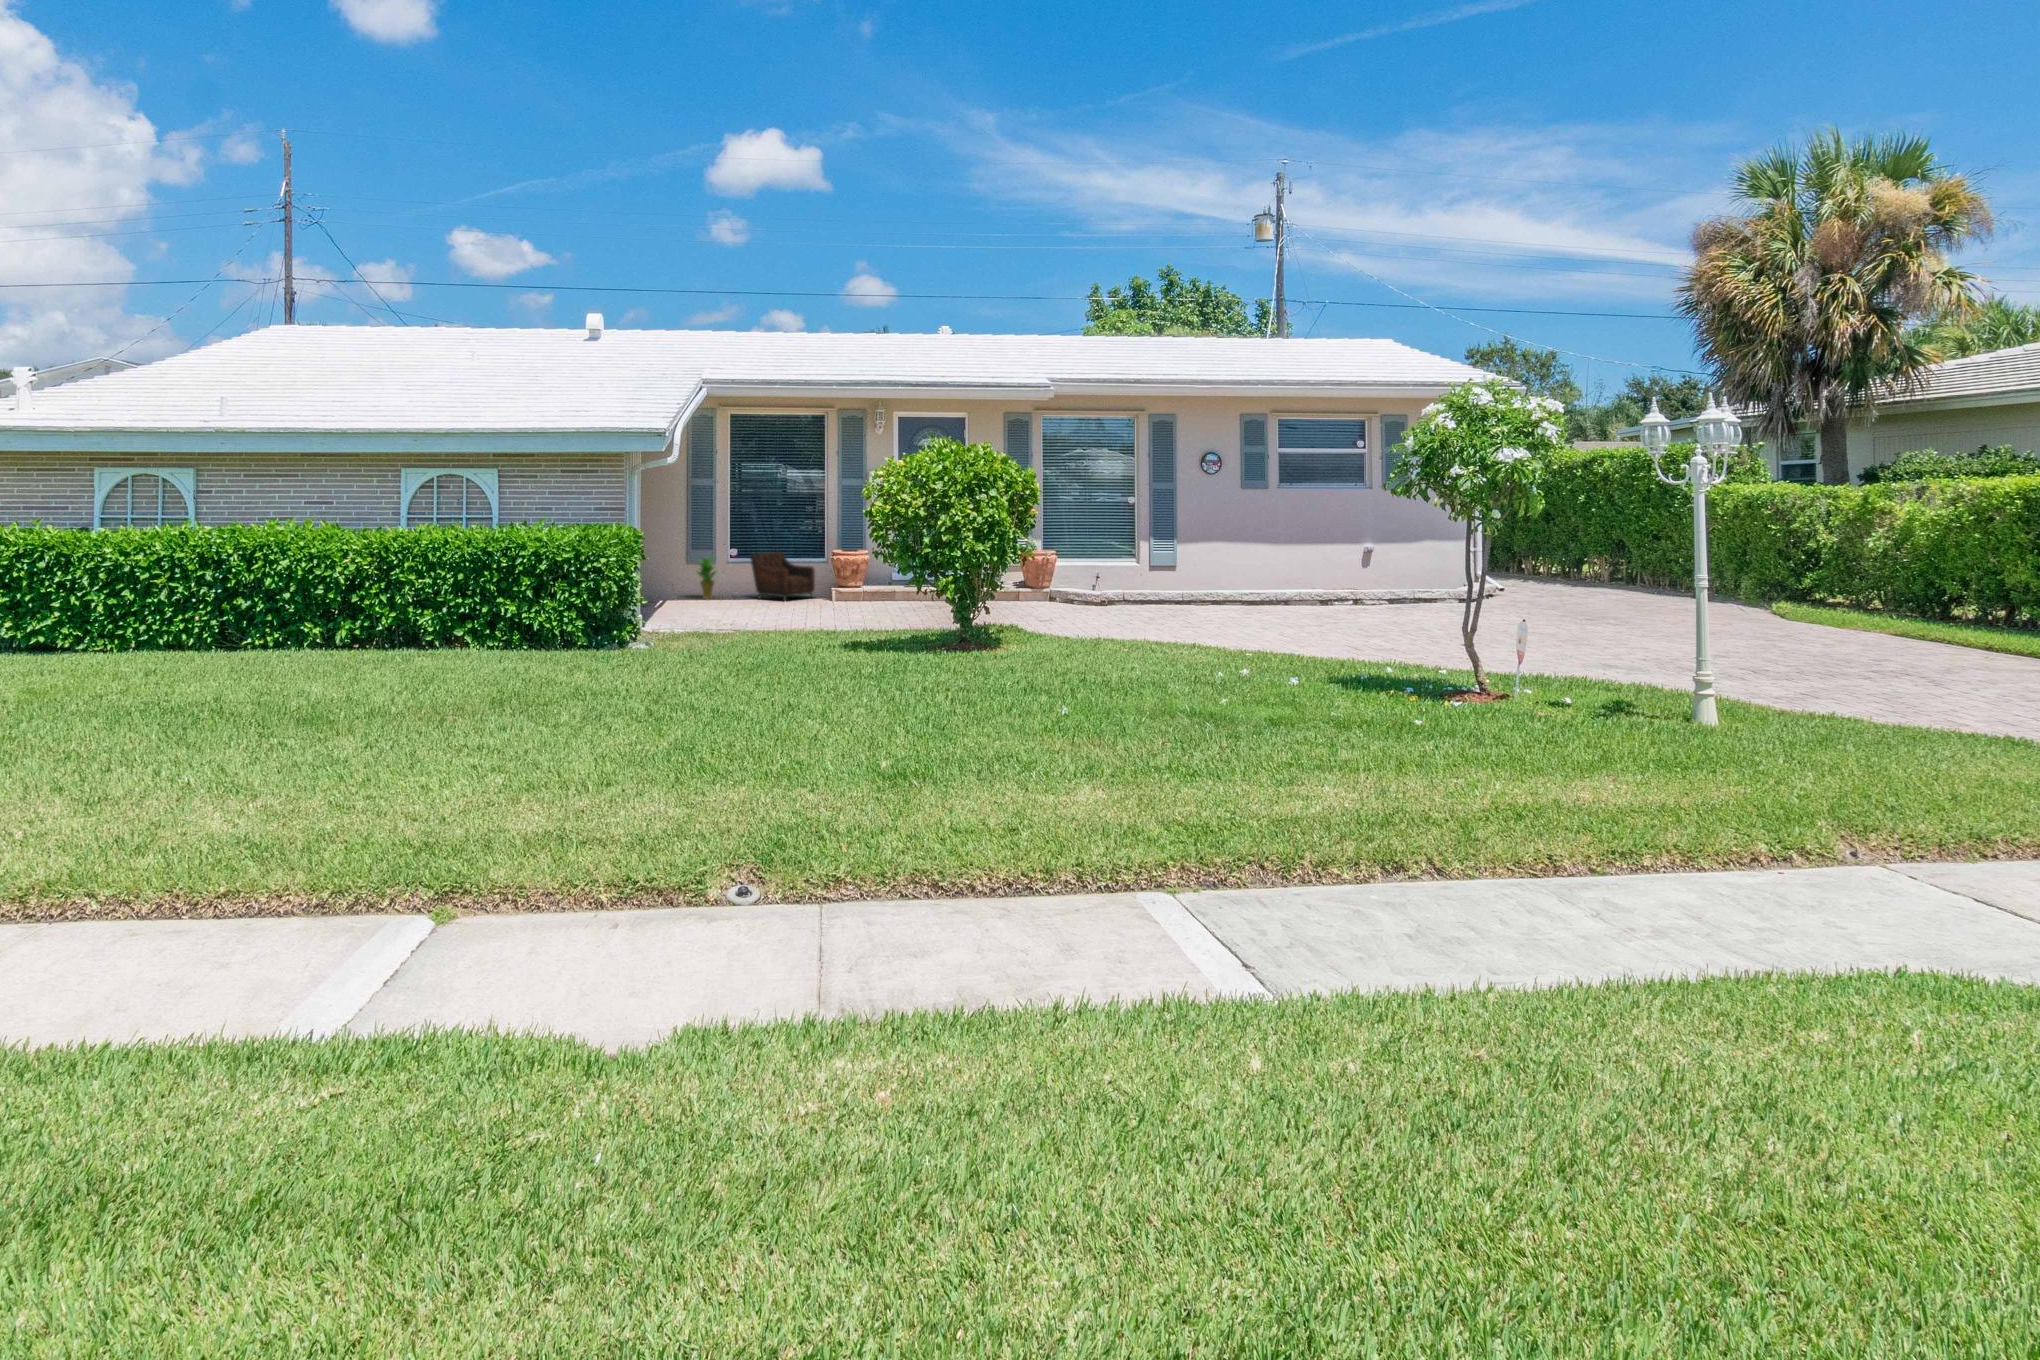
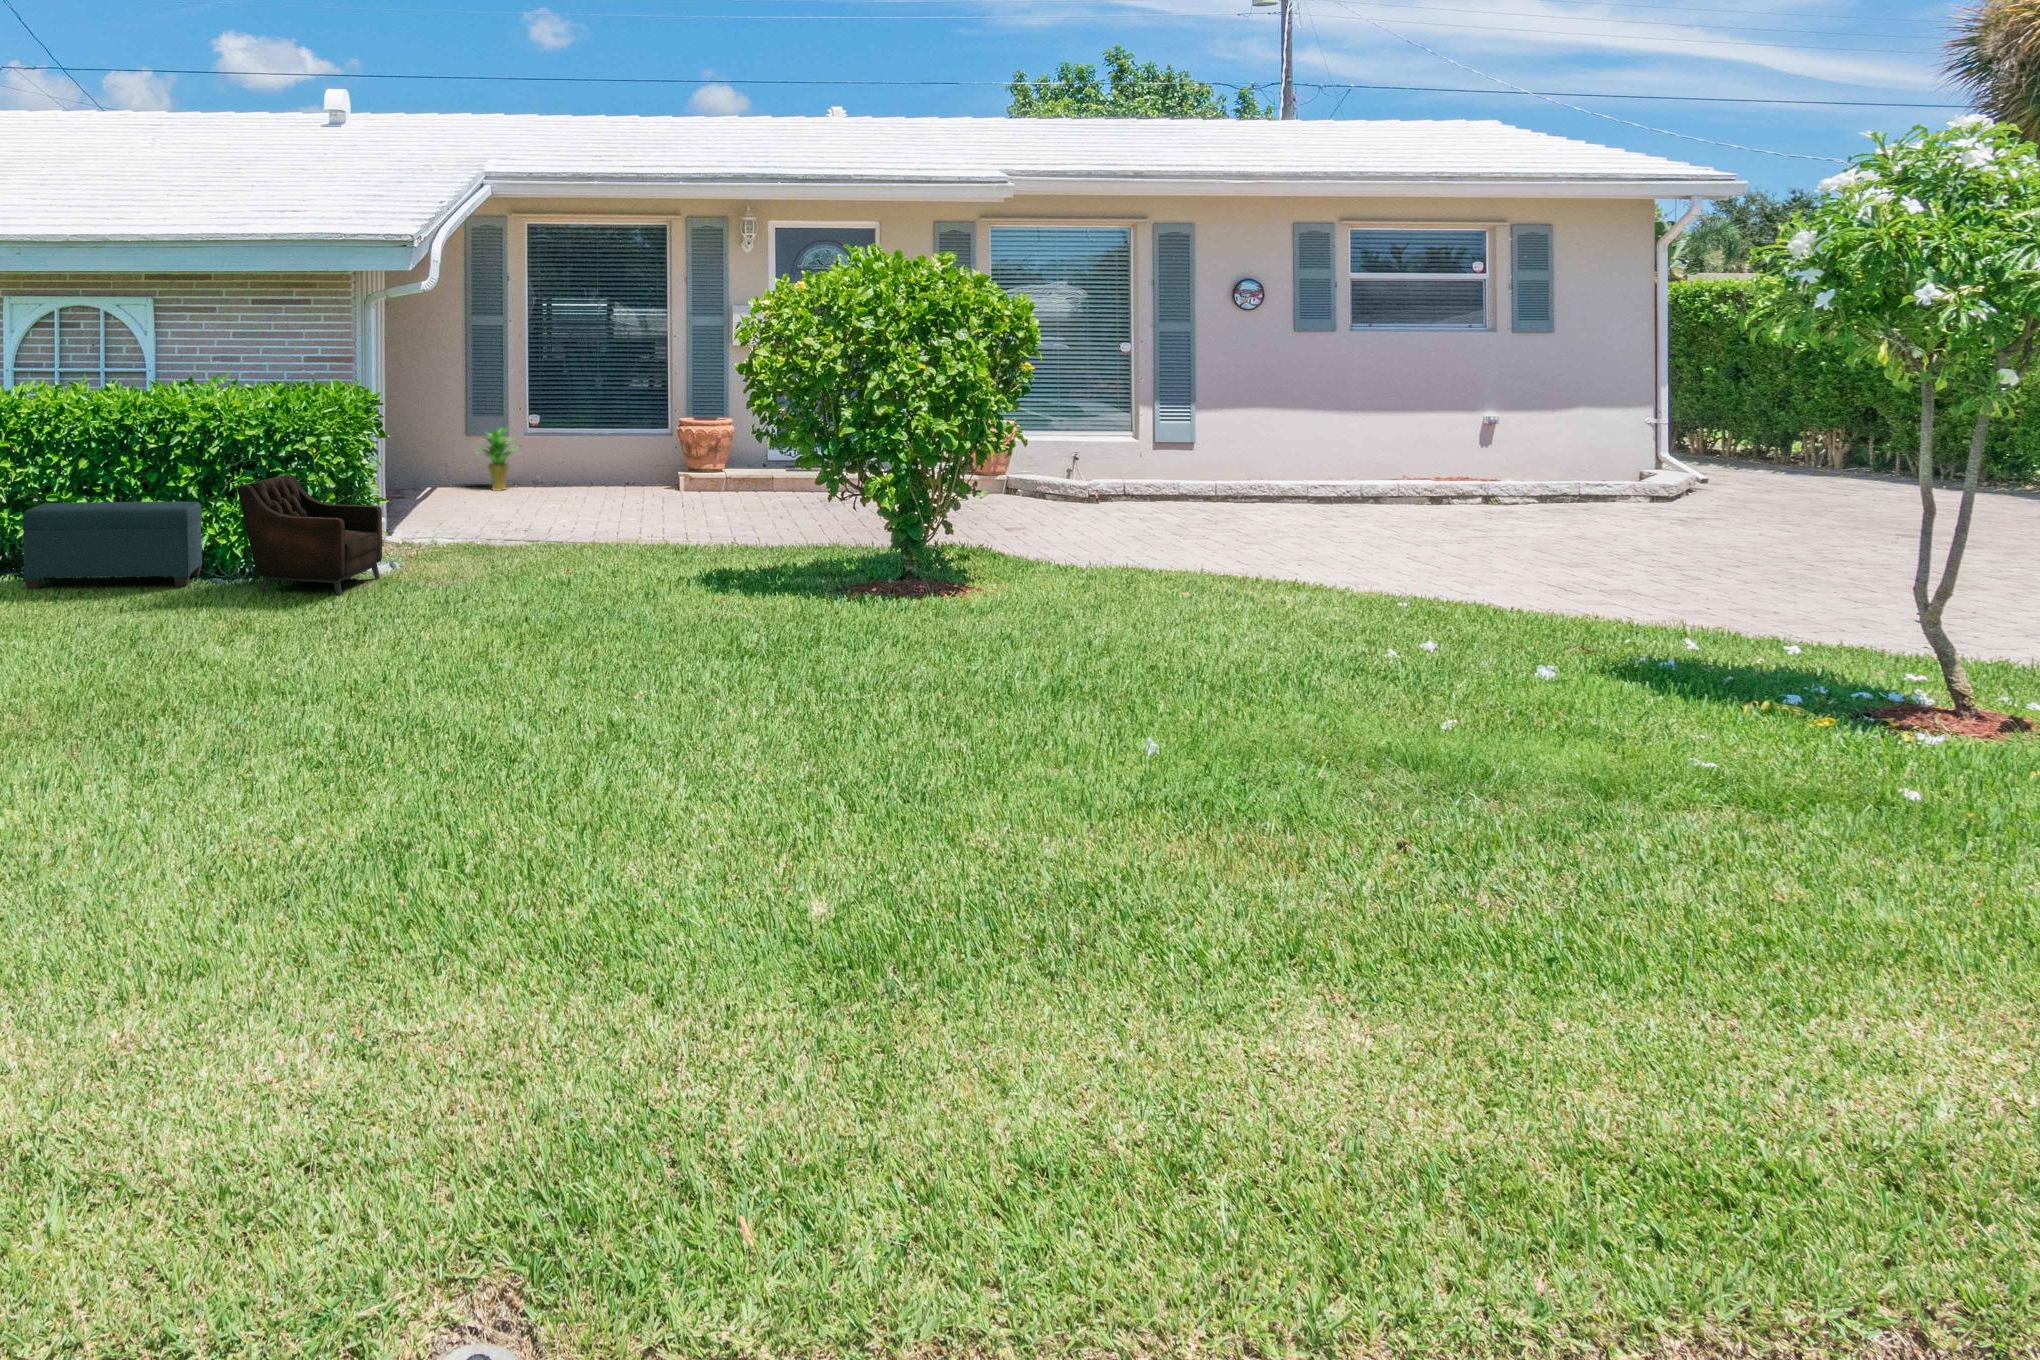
armchair: present [750,552,815,600] -> present [237,475,382,595]
bench: none [427,600,533,653] -> present [23,502,202,589]

